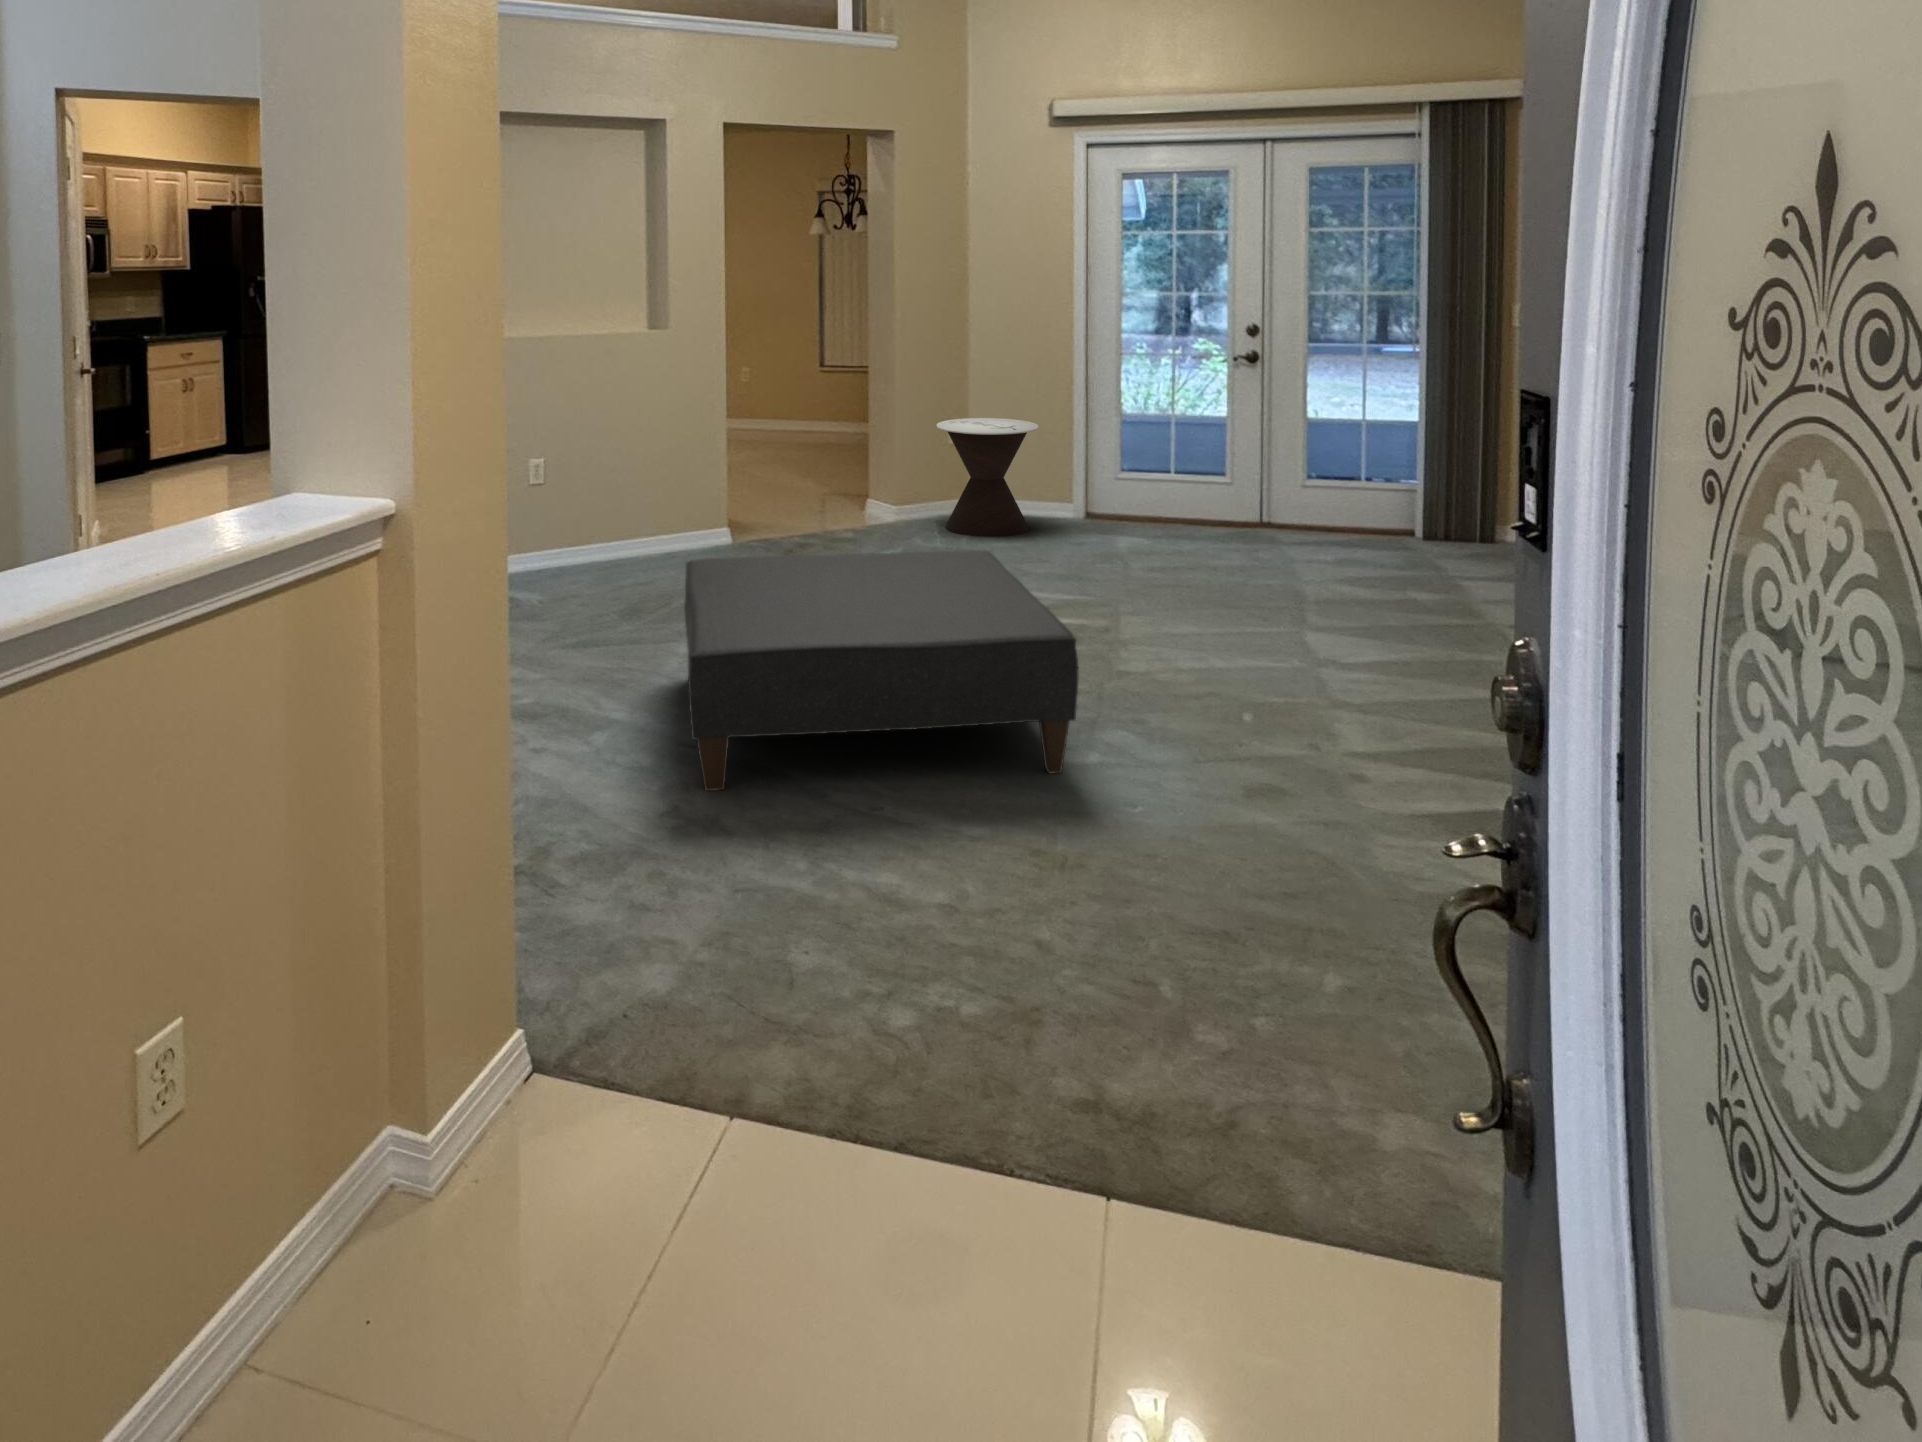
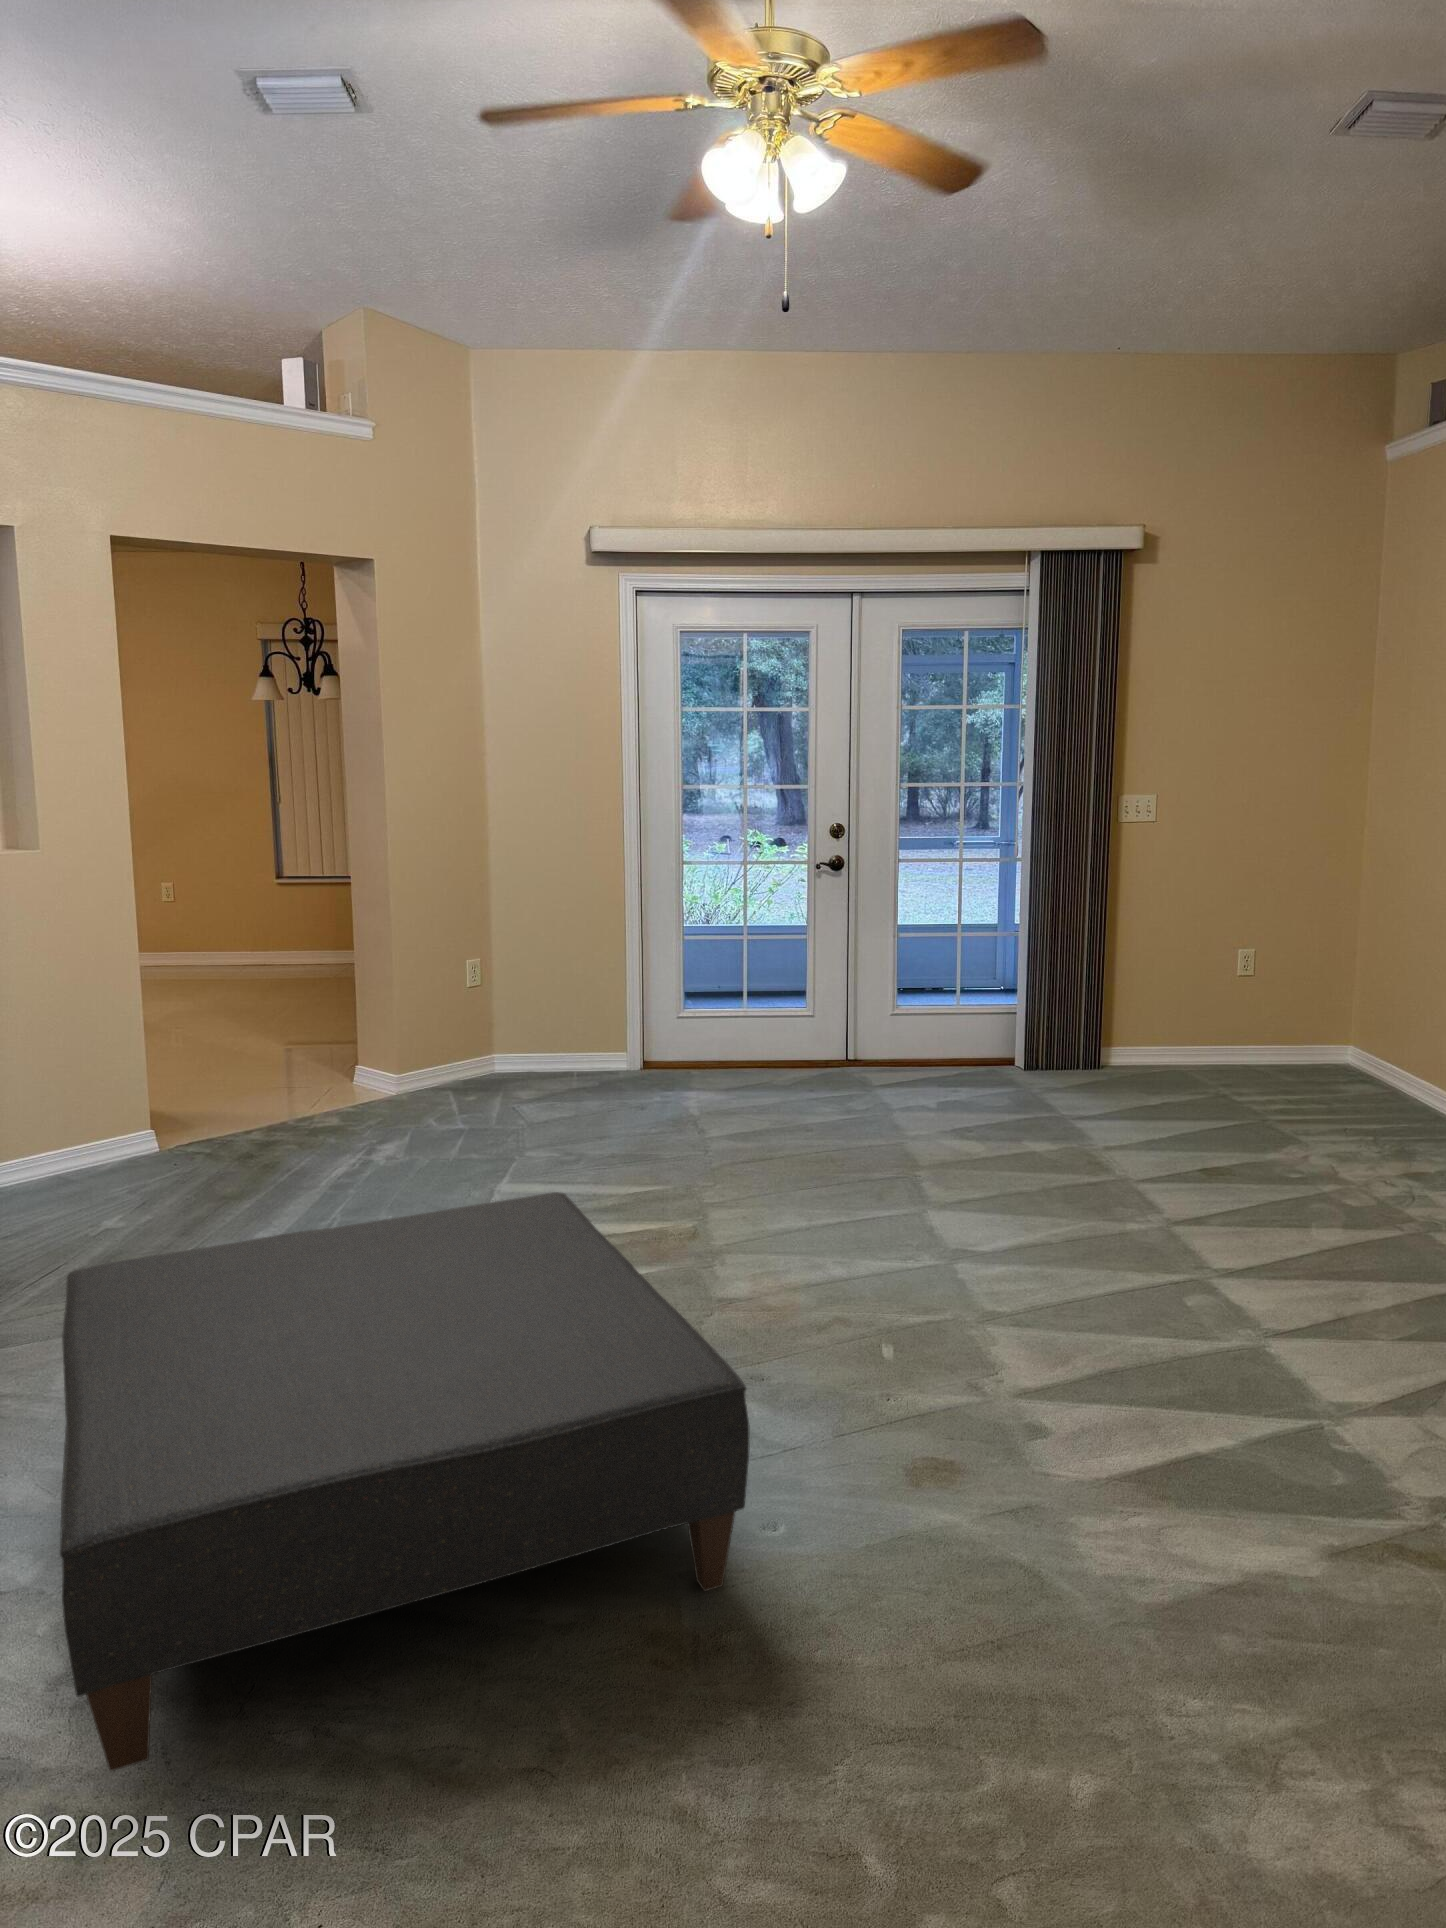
side table: present [937,418,1038,537] -> none [449,949,583,1109]

